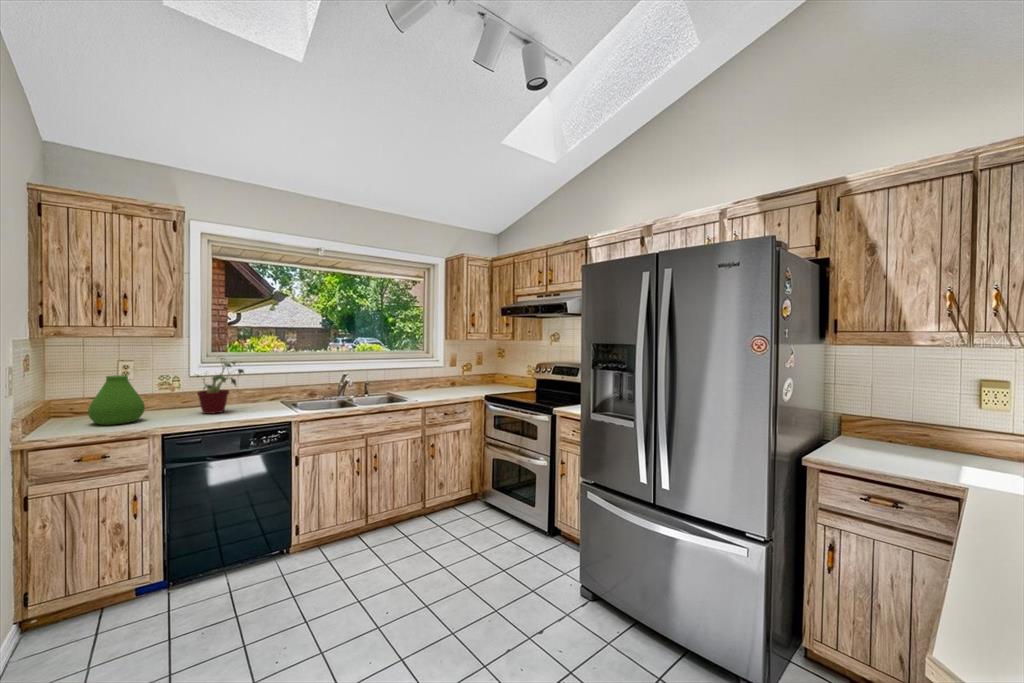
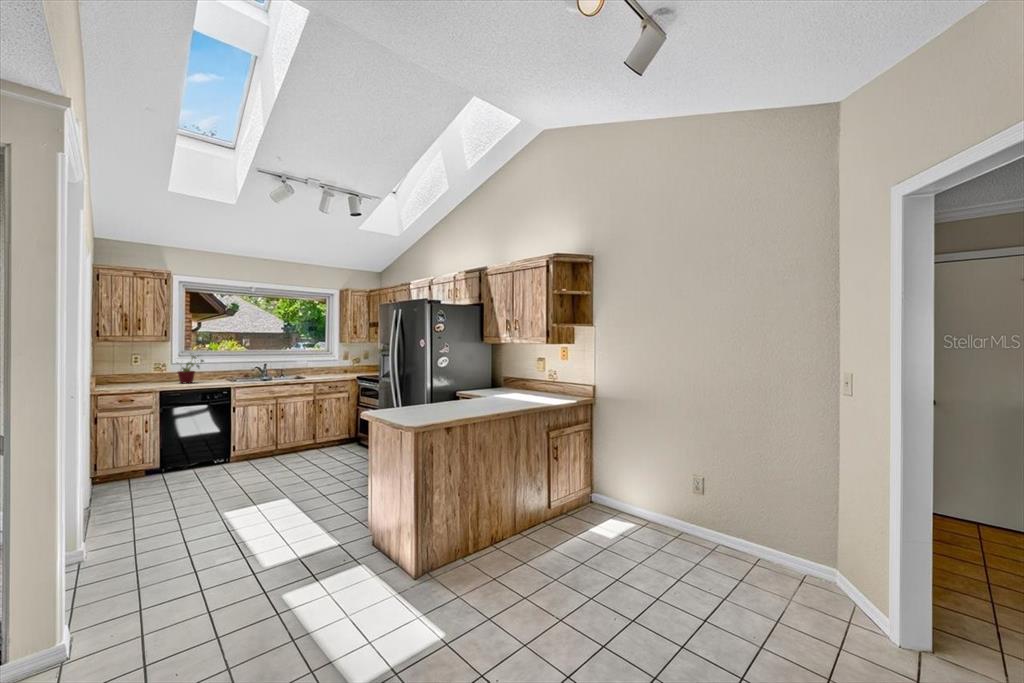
vase: present [88,375,145,425] -> none [121,362,150,386]

